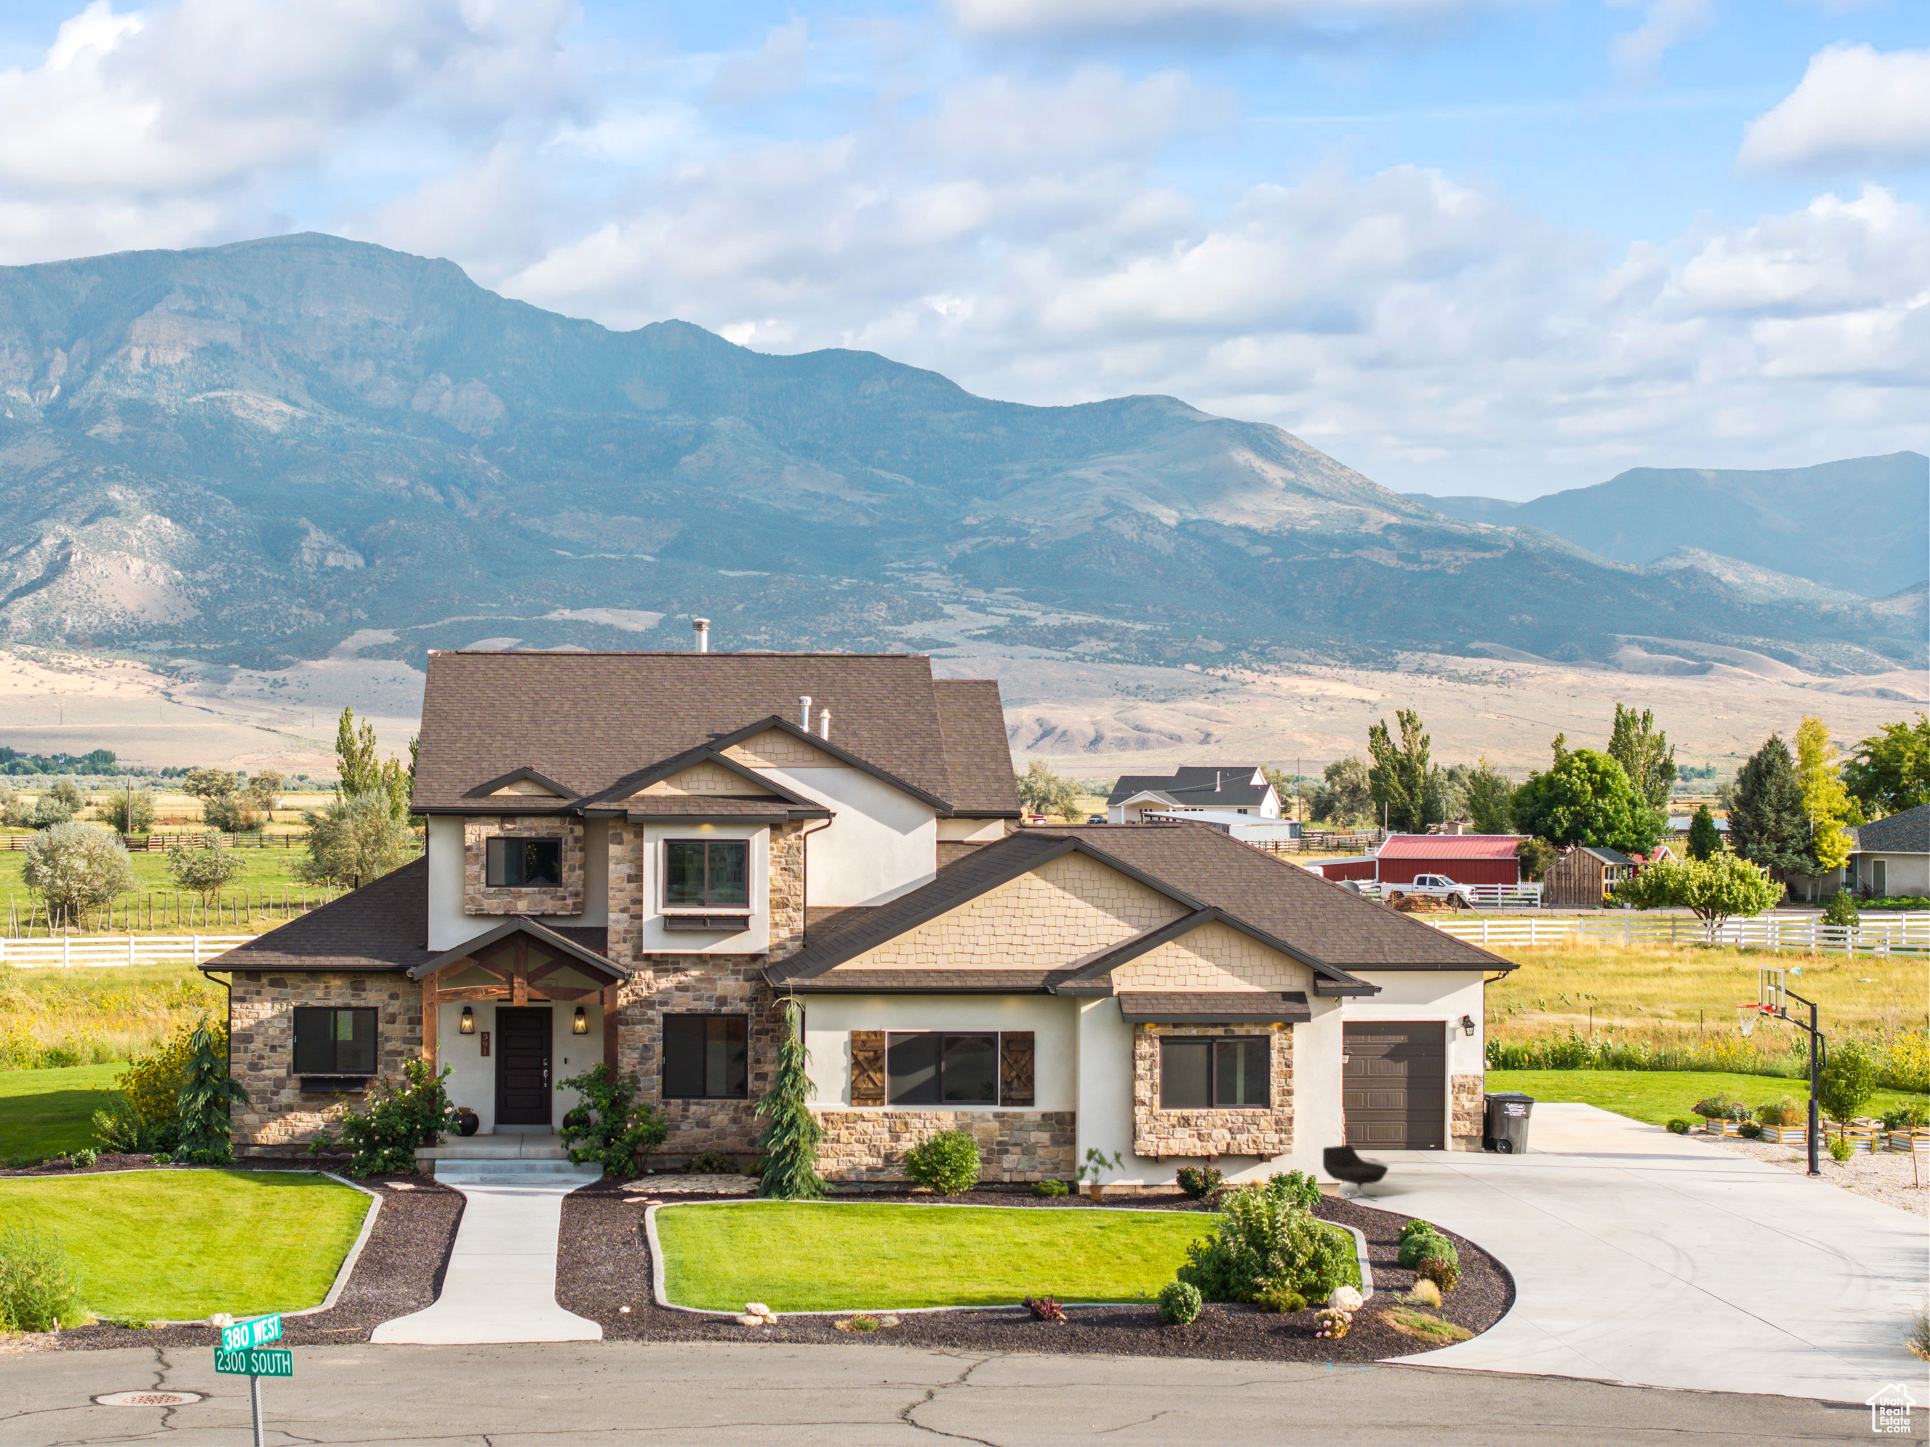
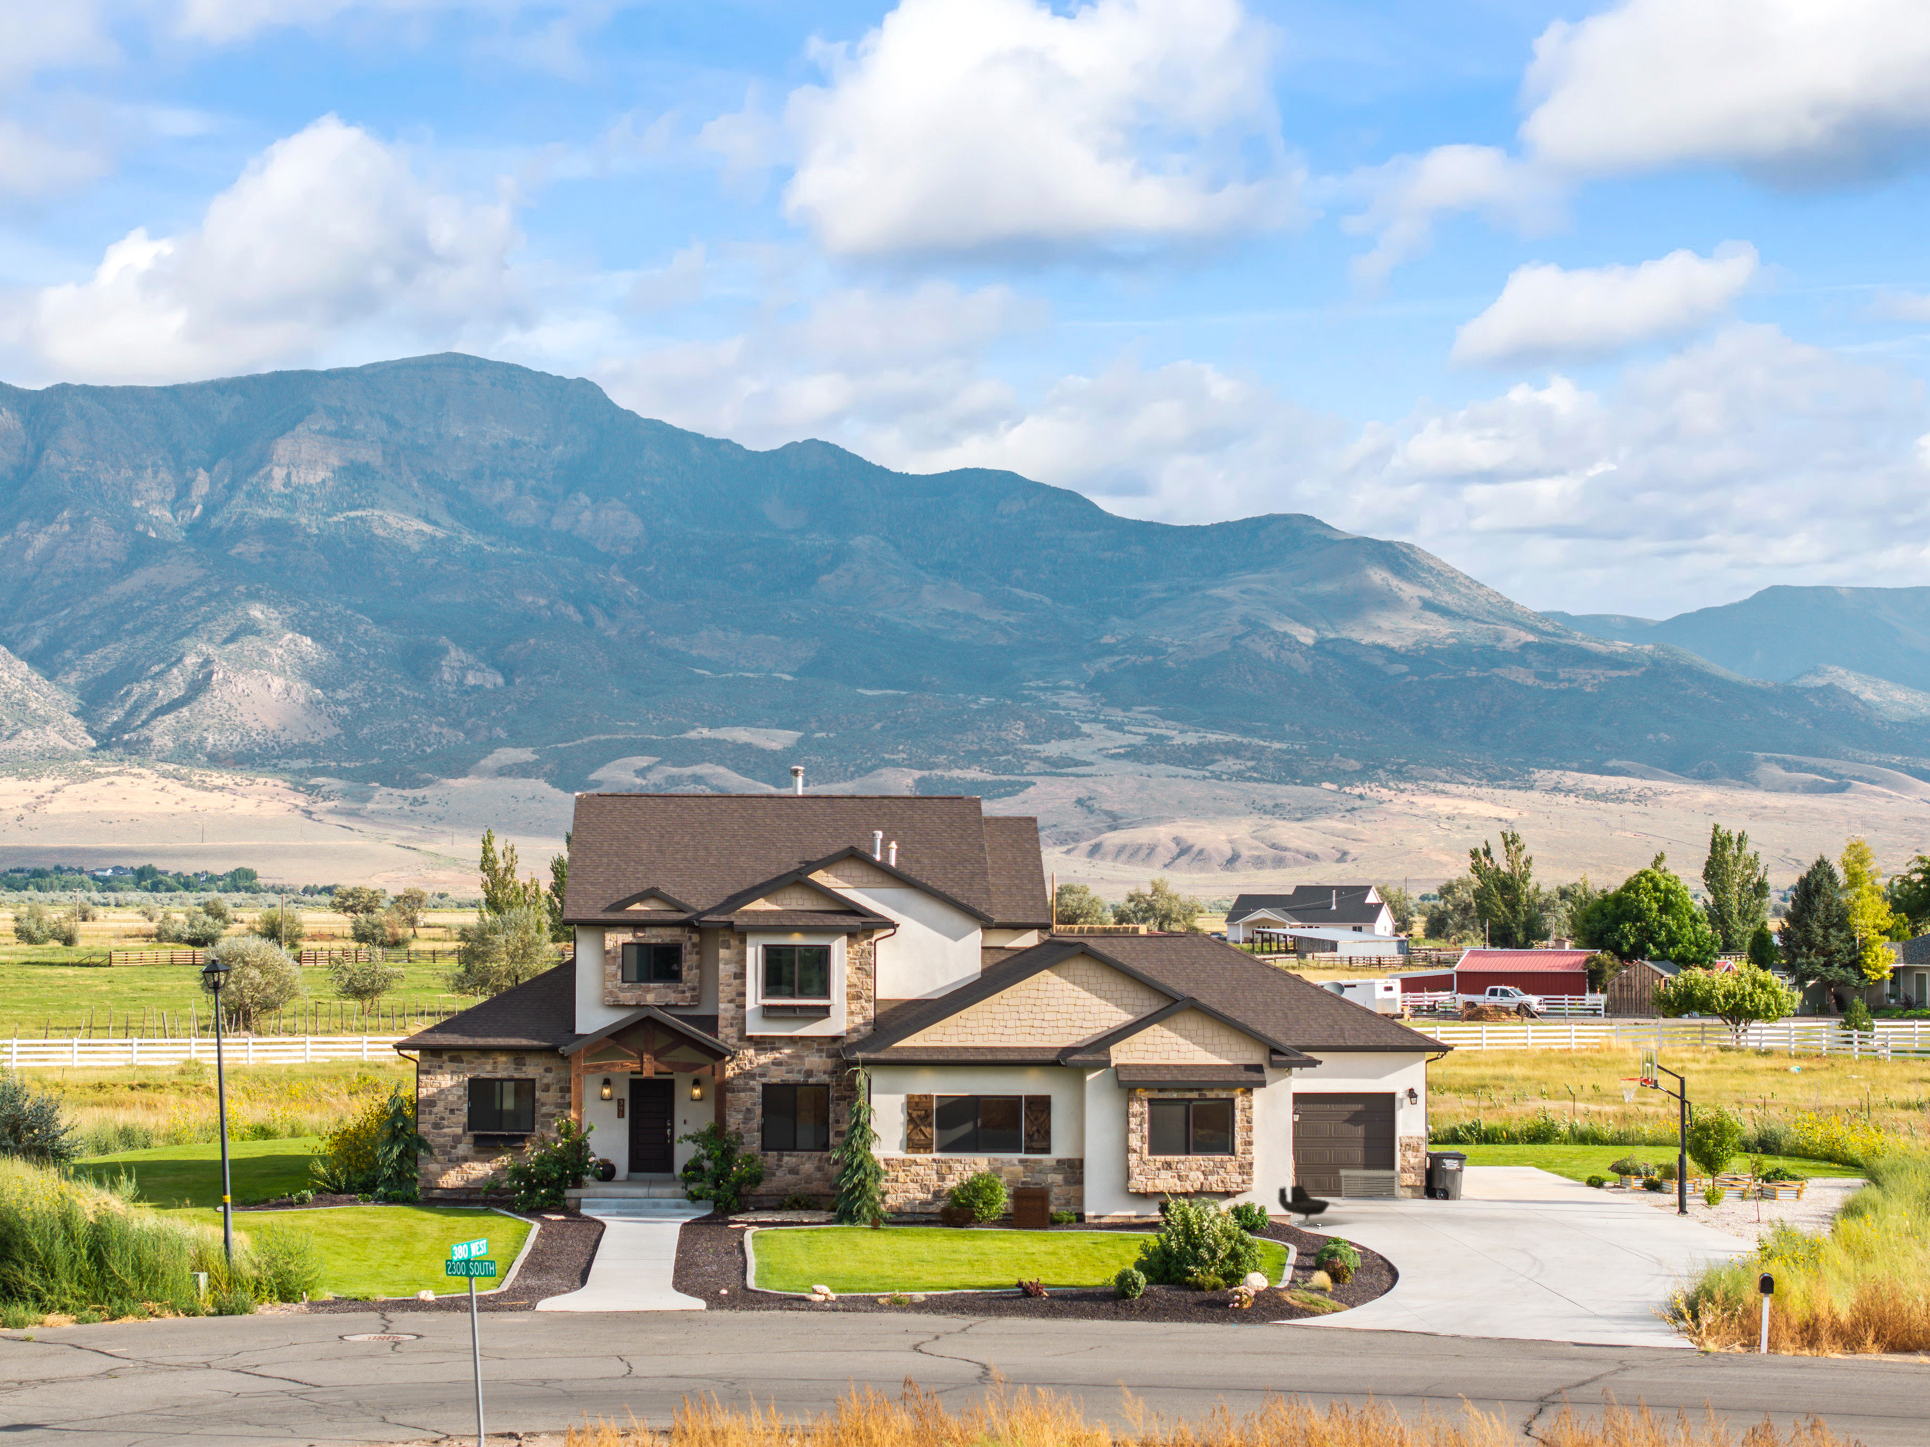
storage bench: none [1380,1117,1459,1157] -> present [1340,1170,1401,1200]
wooden crate: none [988,1148,1035,1201] -> present [1013,1187,1050,1228]
house plant: present [1074,1148,1125,1200] -> present [860,1188,894,1229]
basket: none [895,1172,941,1200] -> present [940,1205,975,1227]

